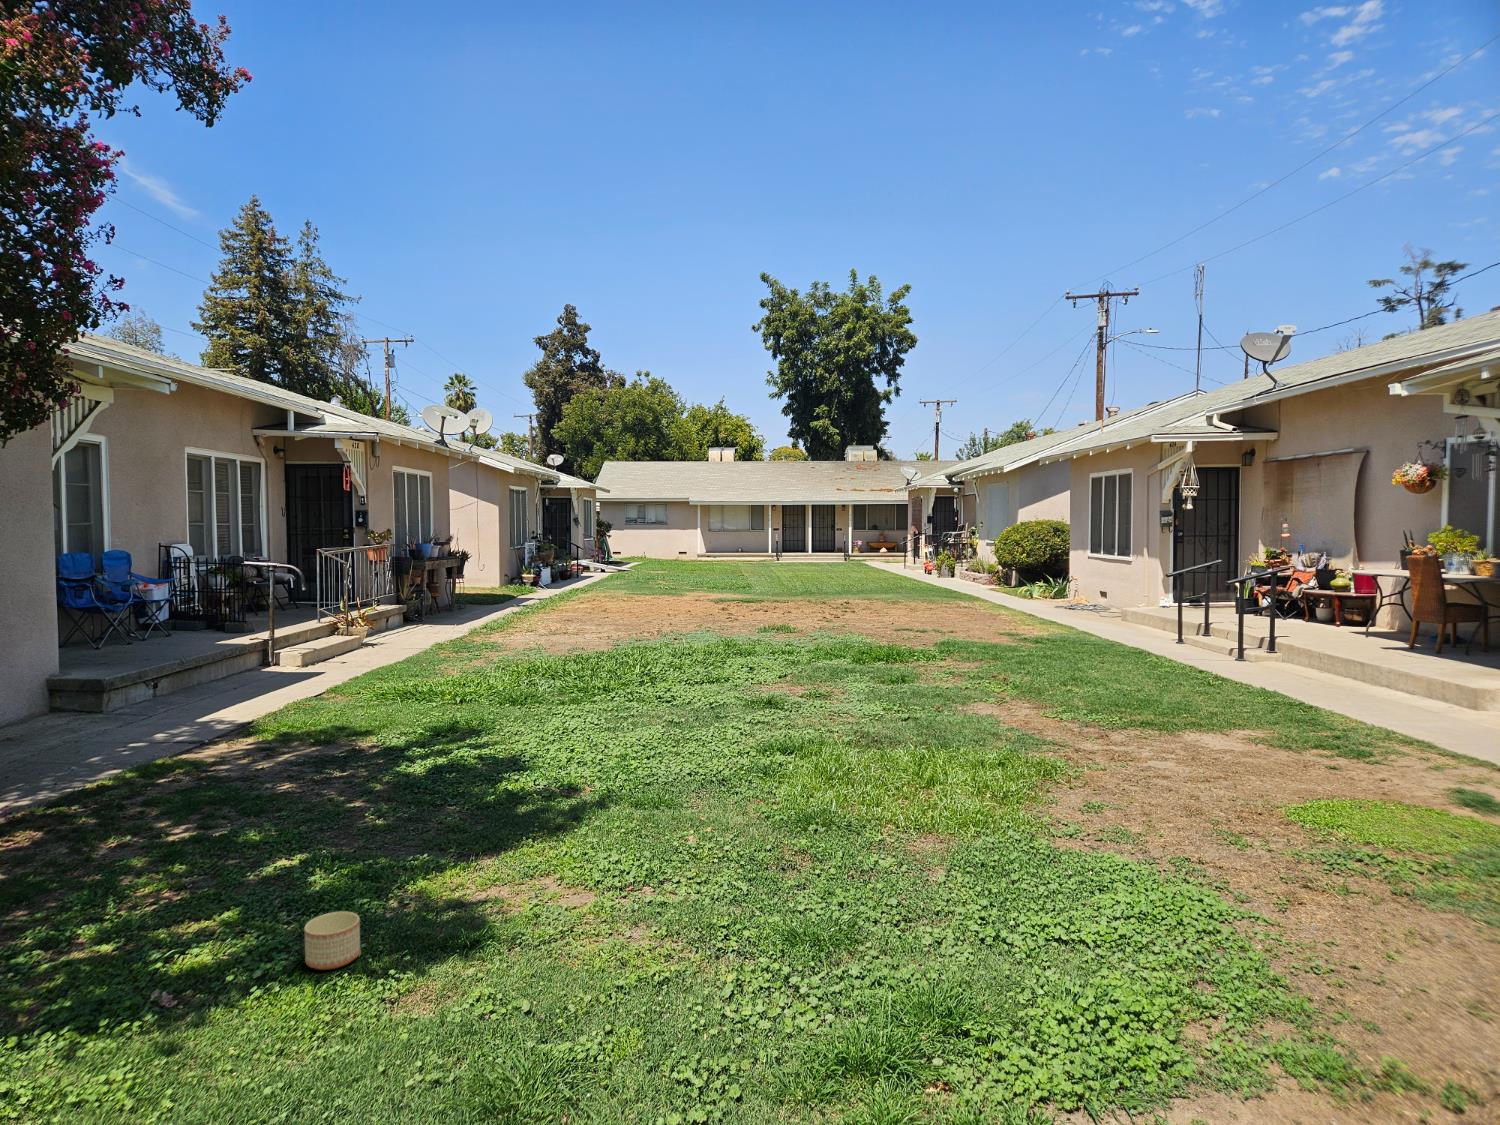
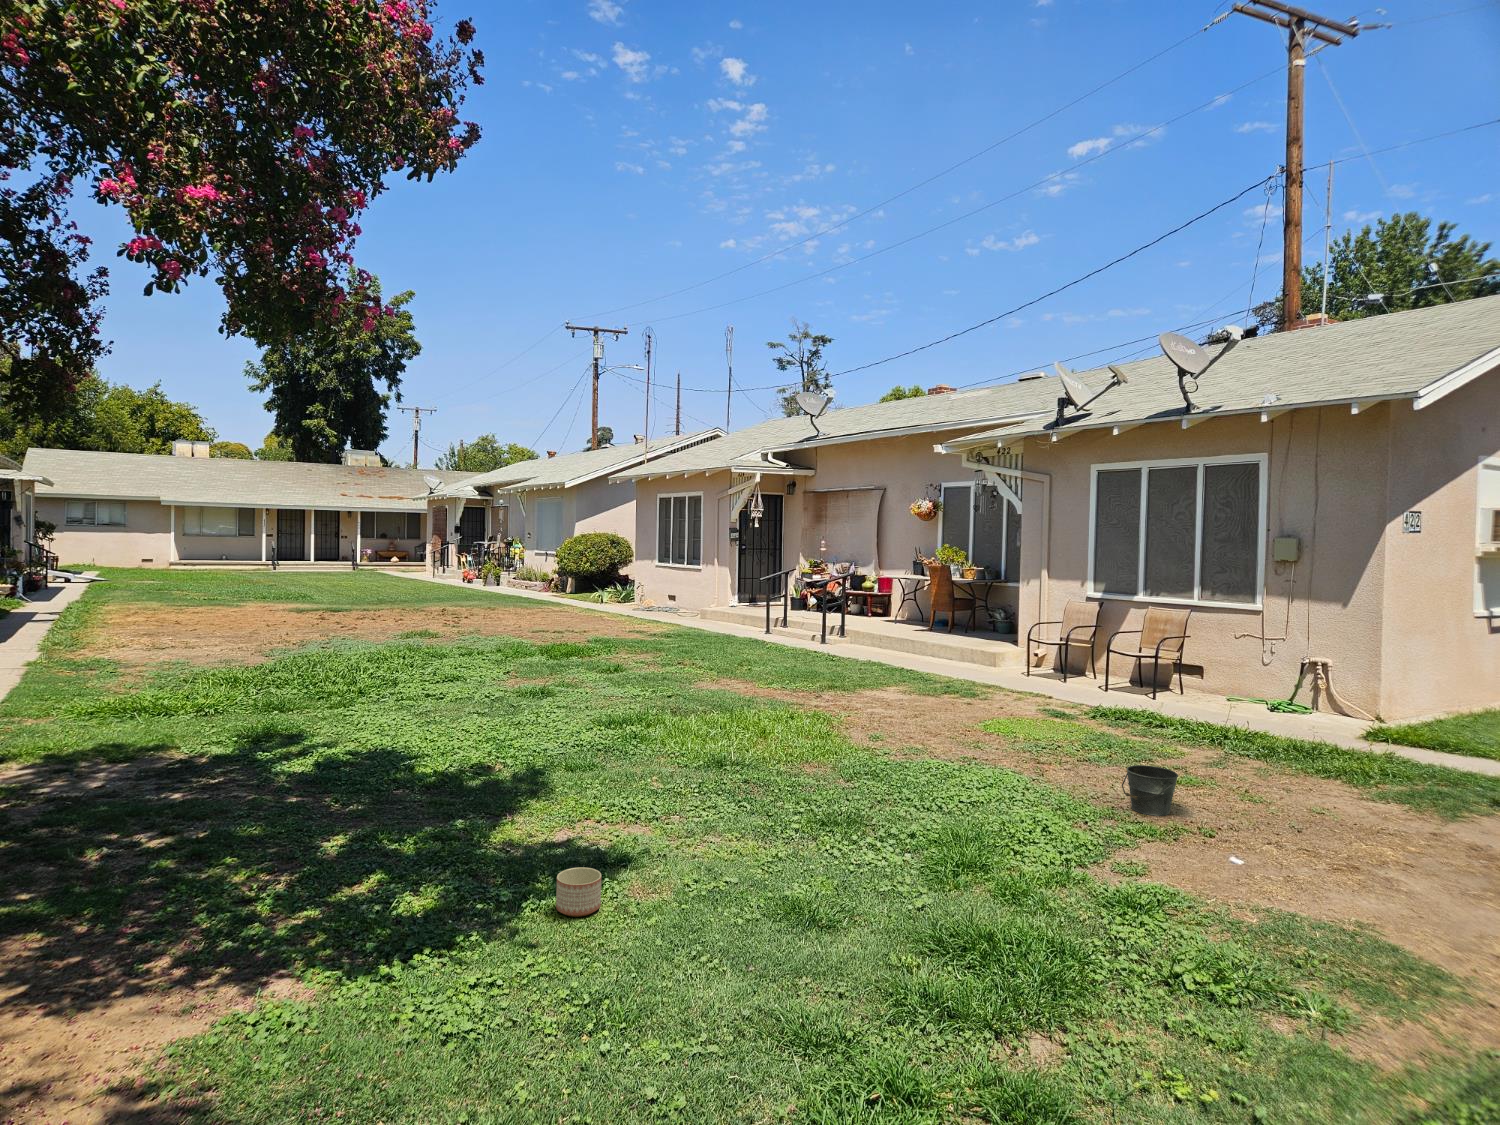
bucket: none [1308,945,1430,1060] -> present [1122,765,1178,816]

